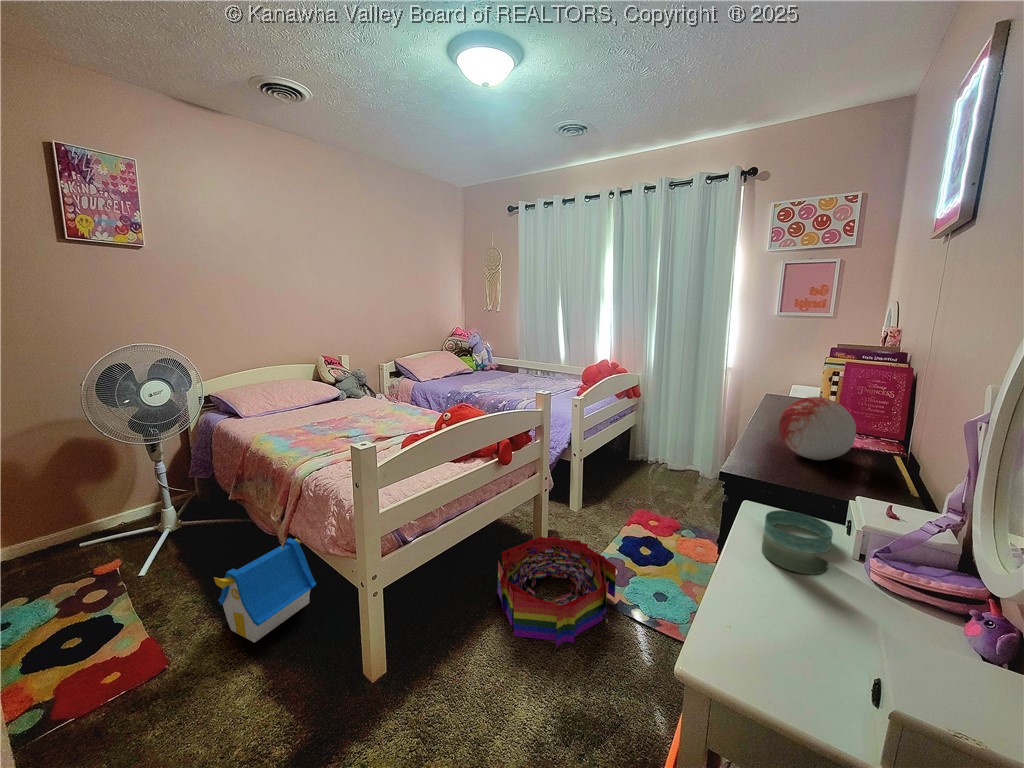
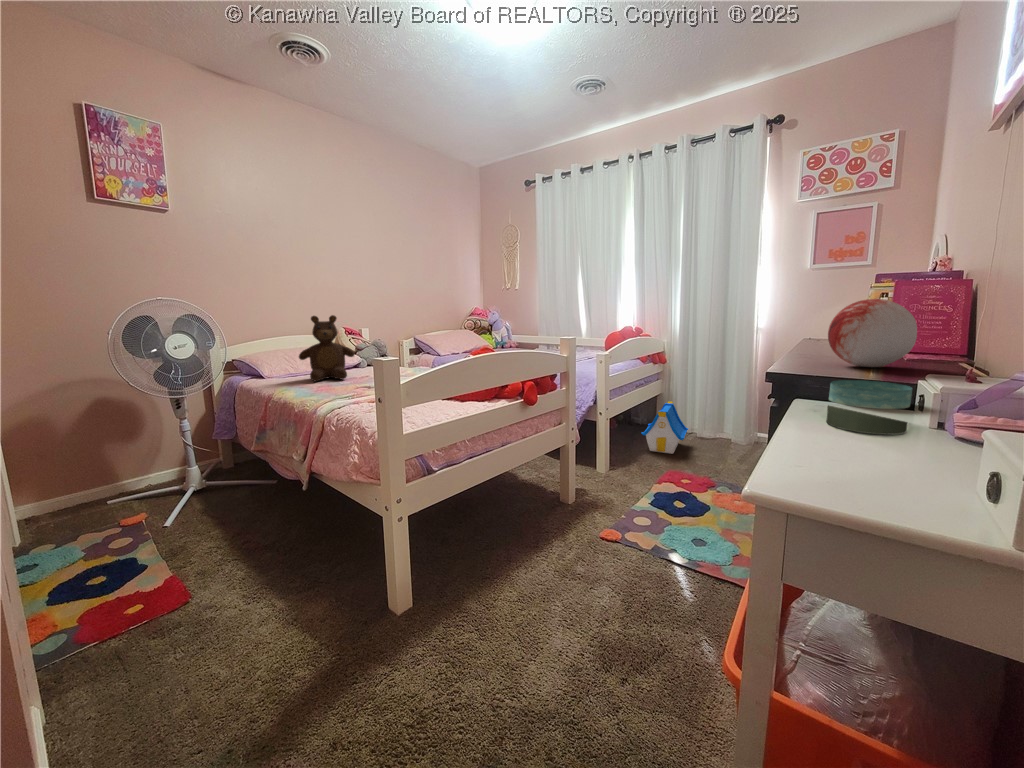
teddy bear: none [277,357,333,425] -> present [299,315,355,381]
storage bin: present [498,536,616,646] -> none [525,484,650,585]
toy house: present [214,538,316,643] -> present [641,402,688,454]

